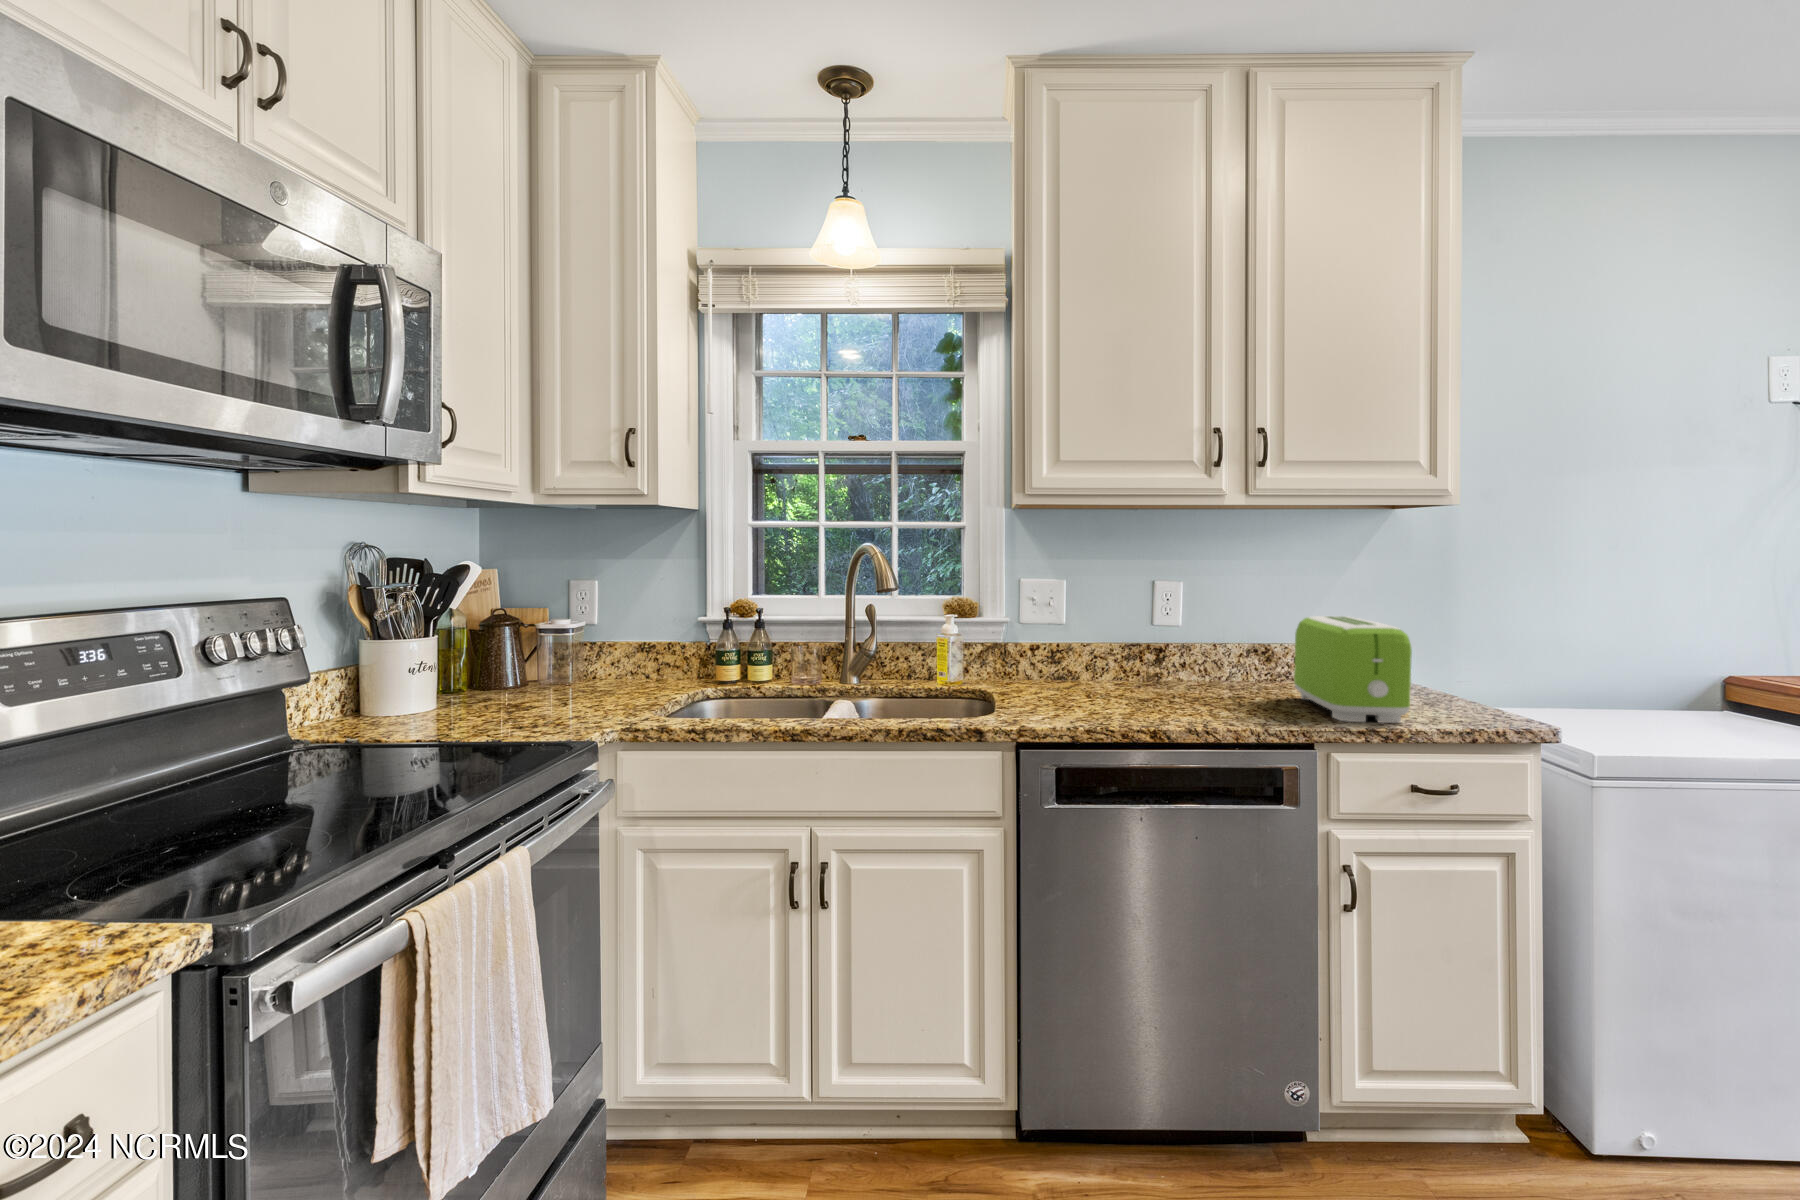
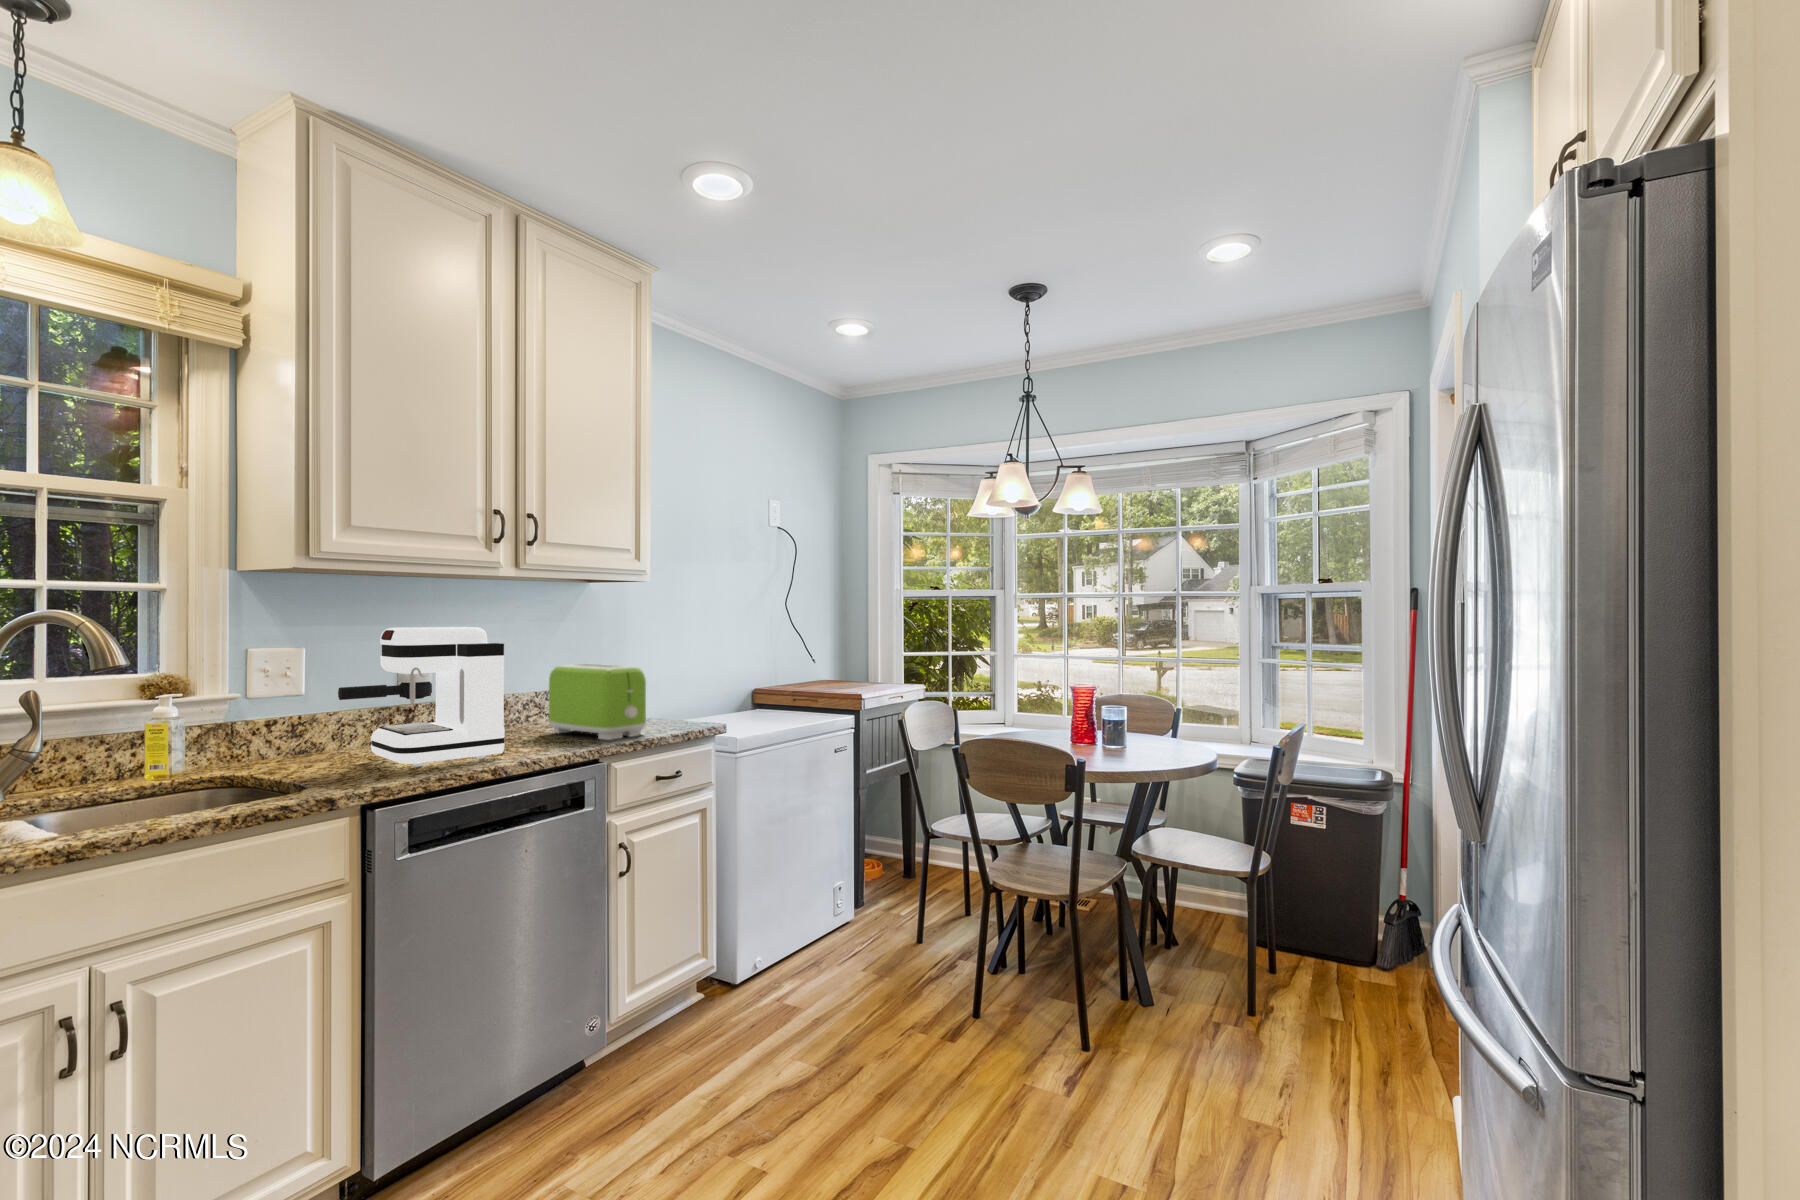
coffee maker: none [1045,568,1183,716] -> present [338,627,505,767]

